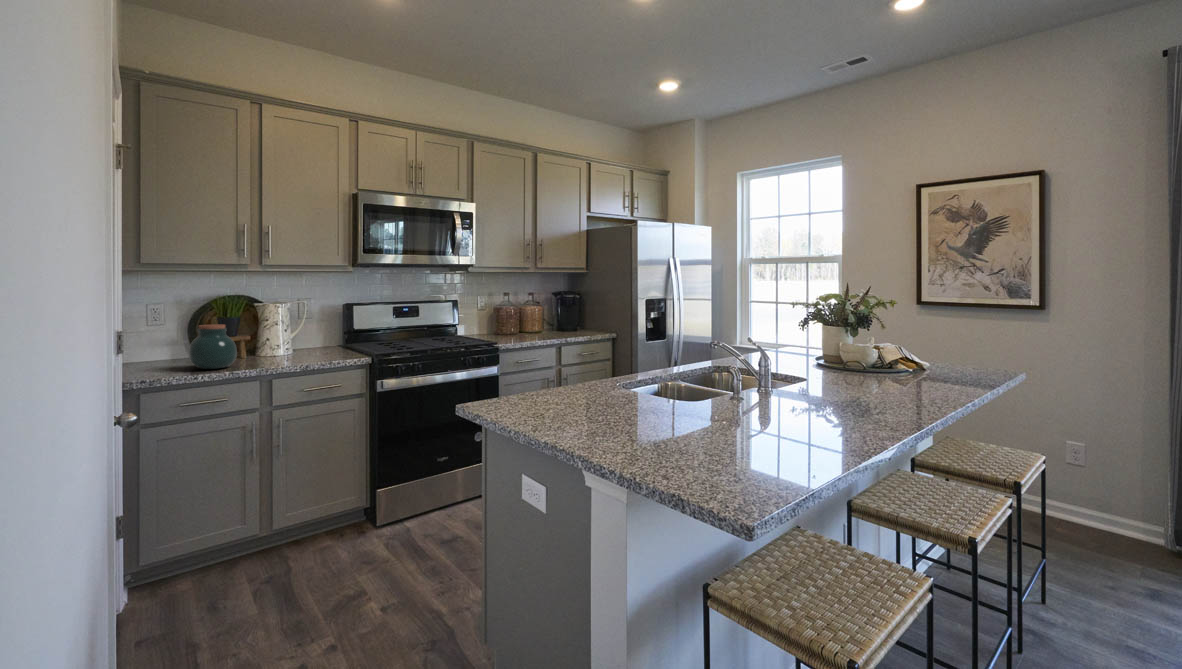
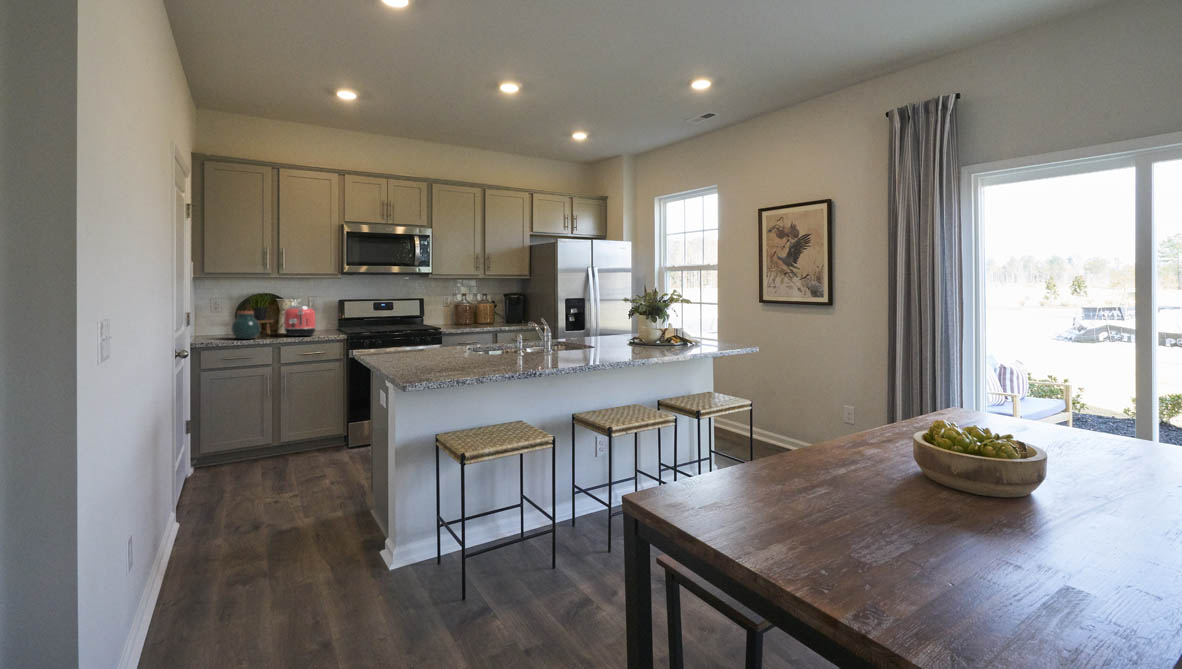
toaster: none [270,313,322,362] -> present [284,306,316,336]

